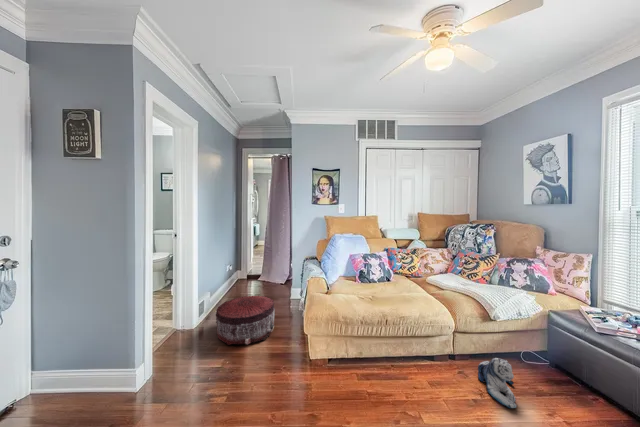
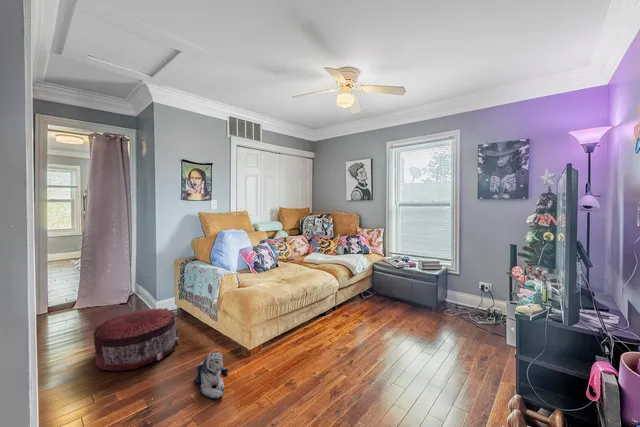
plush toy: present [478,358,516,408] -> present [195,352,228,399]

